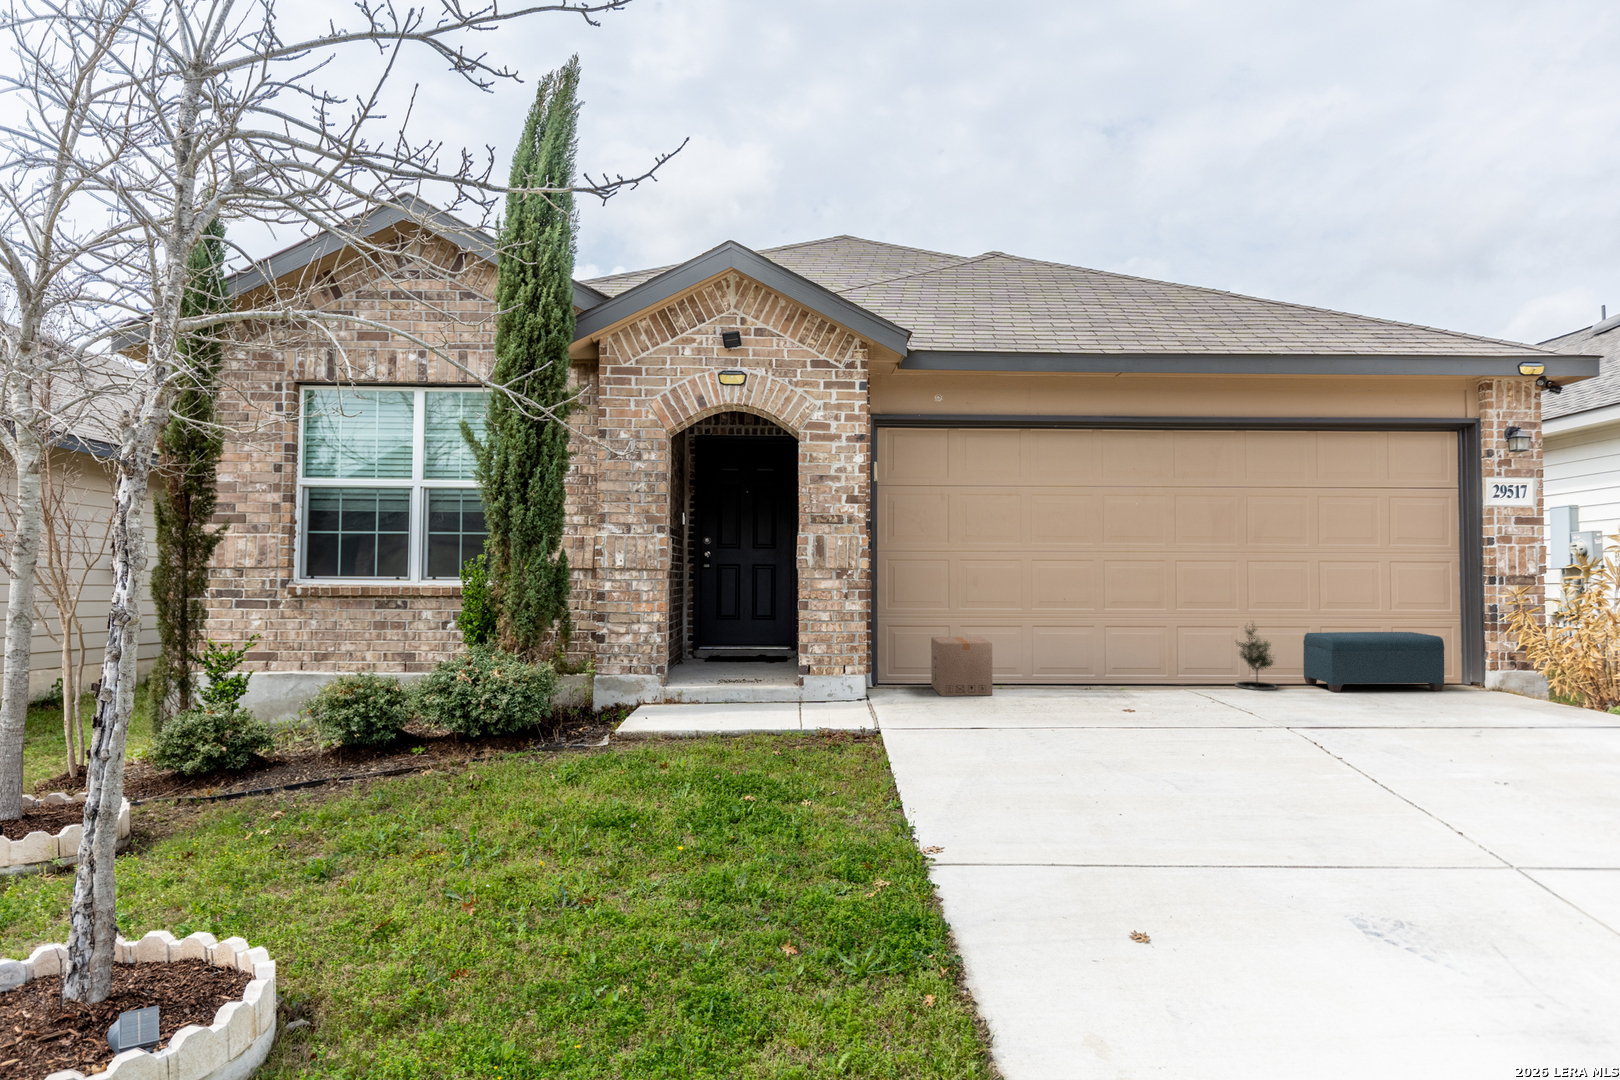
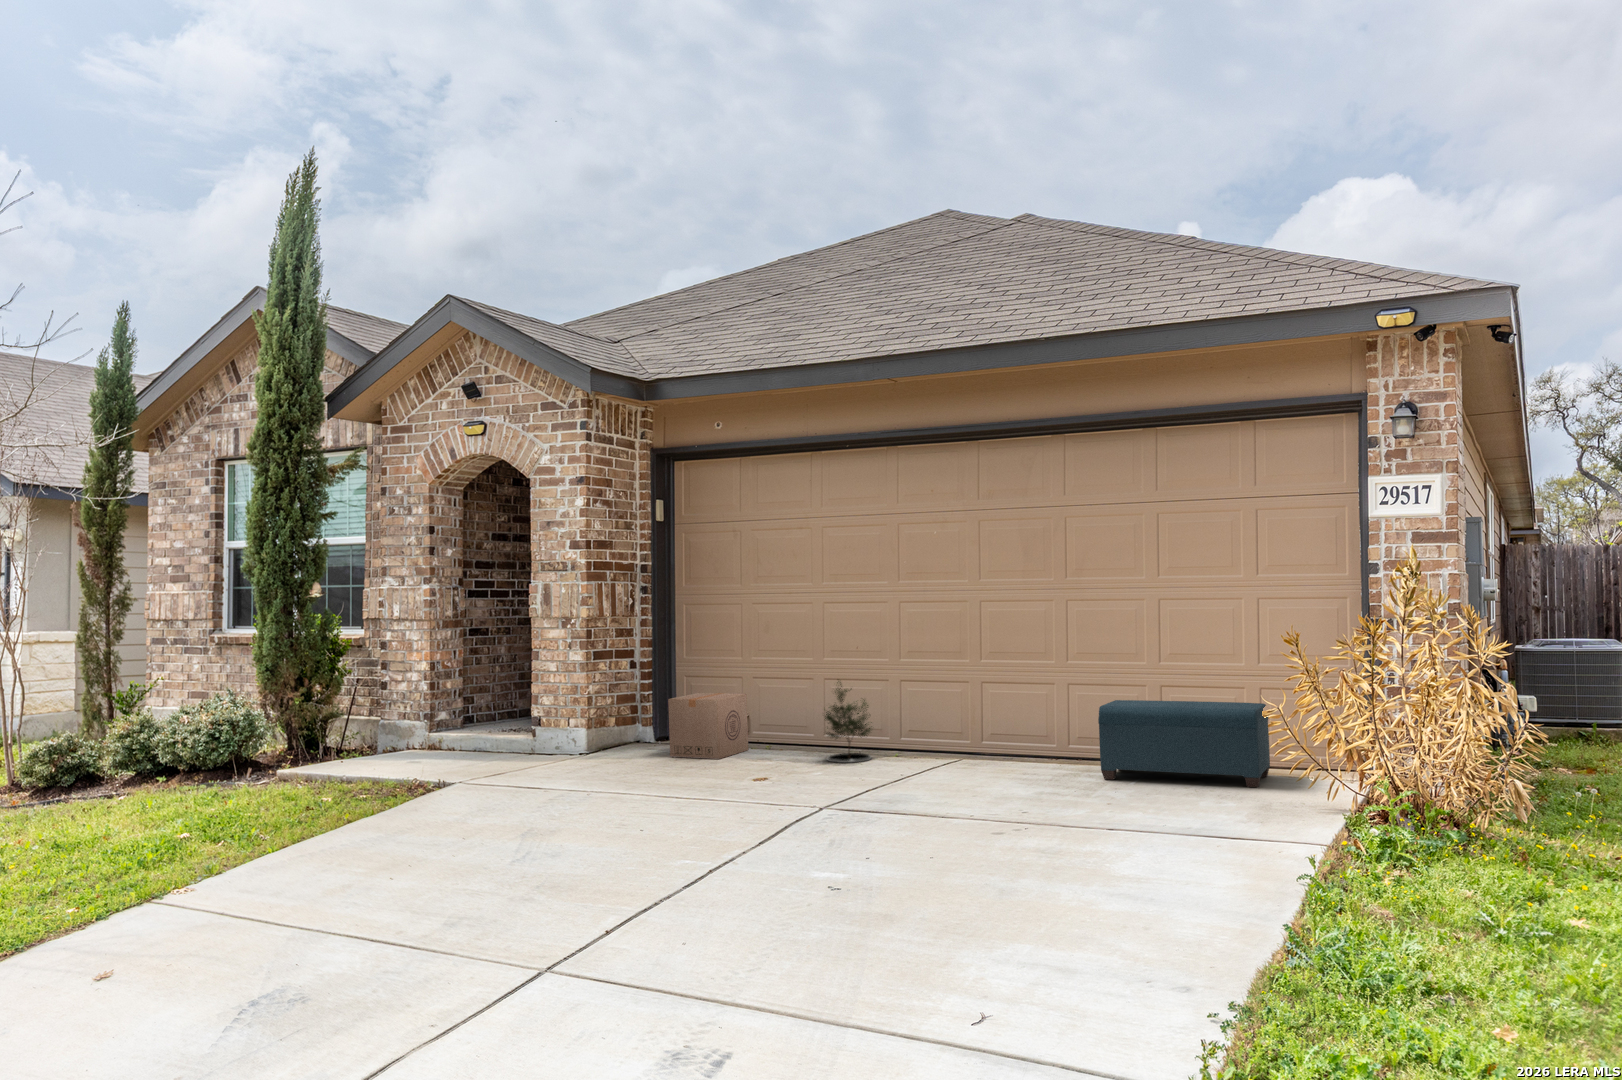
potted tree: present [1235,624,1276,690] -> present [824,682,872,763]

